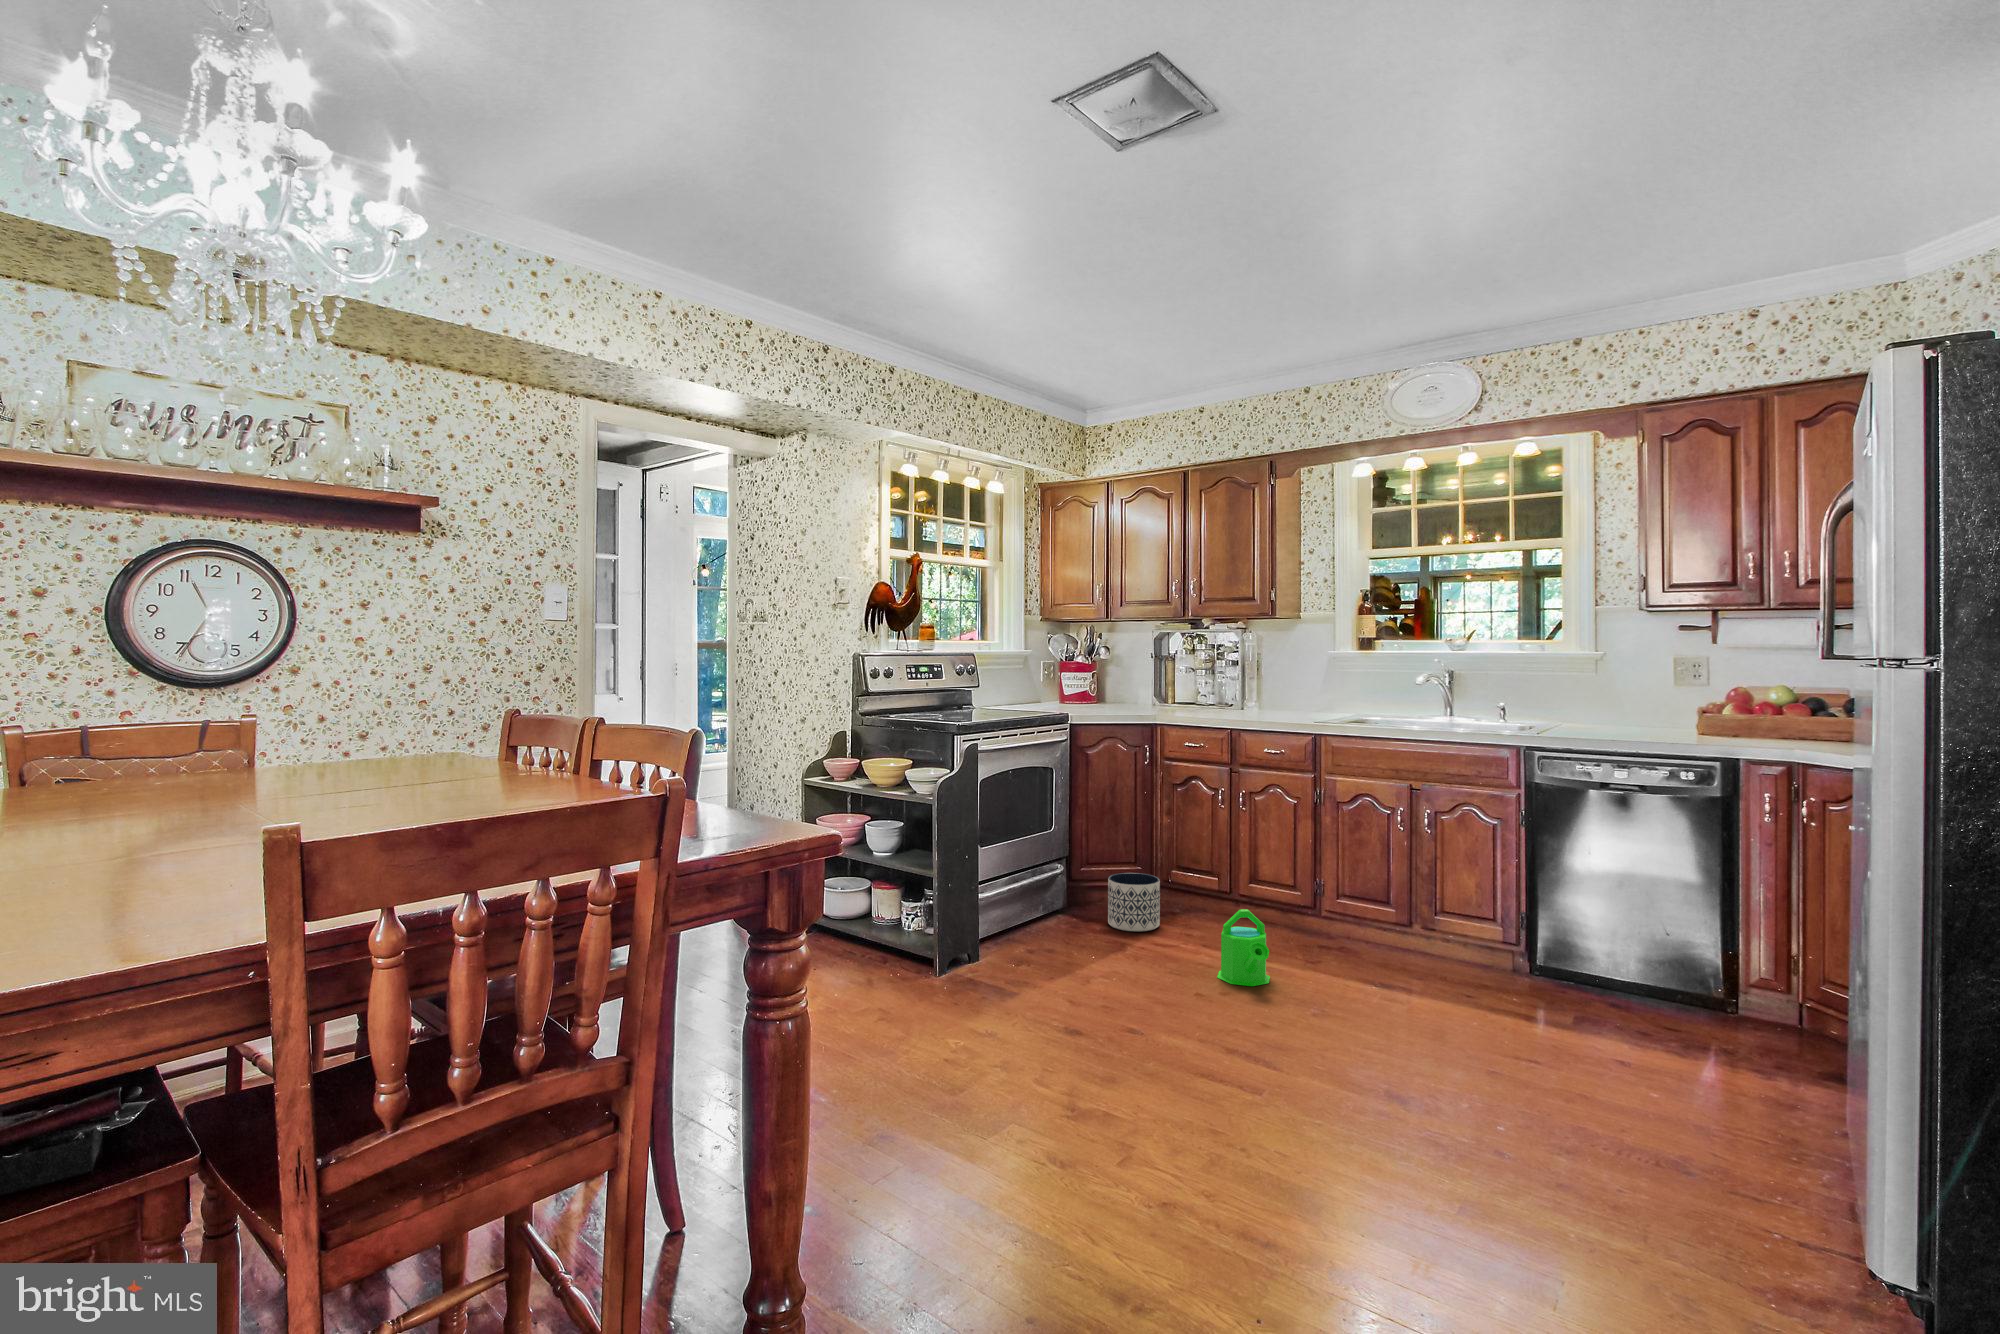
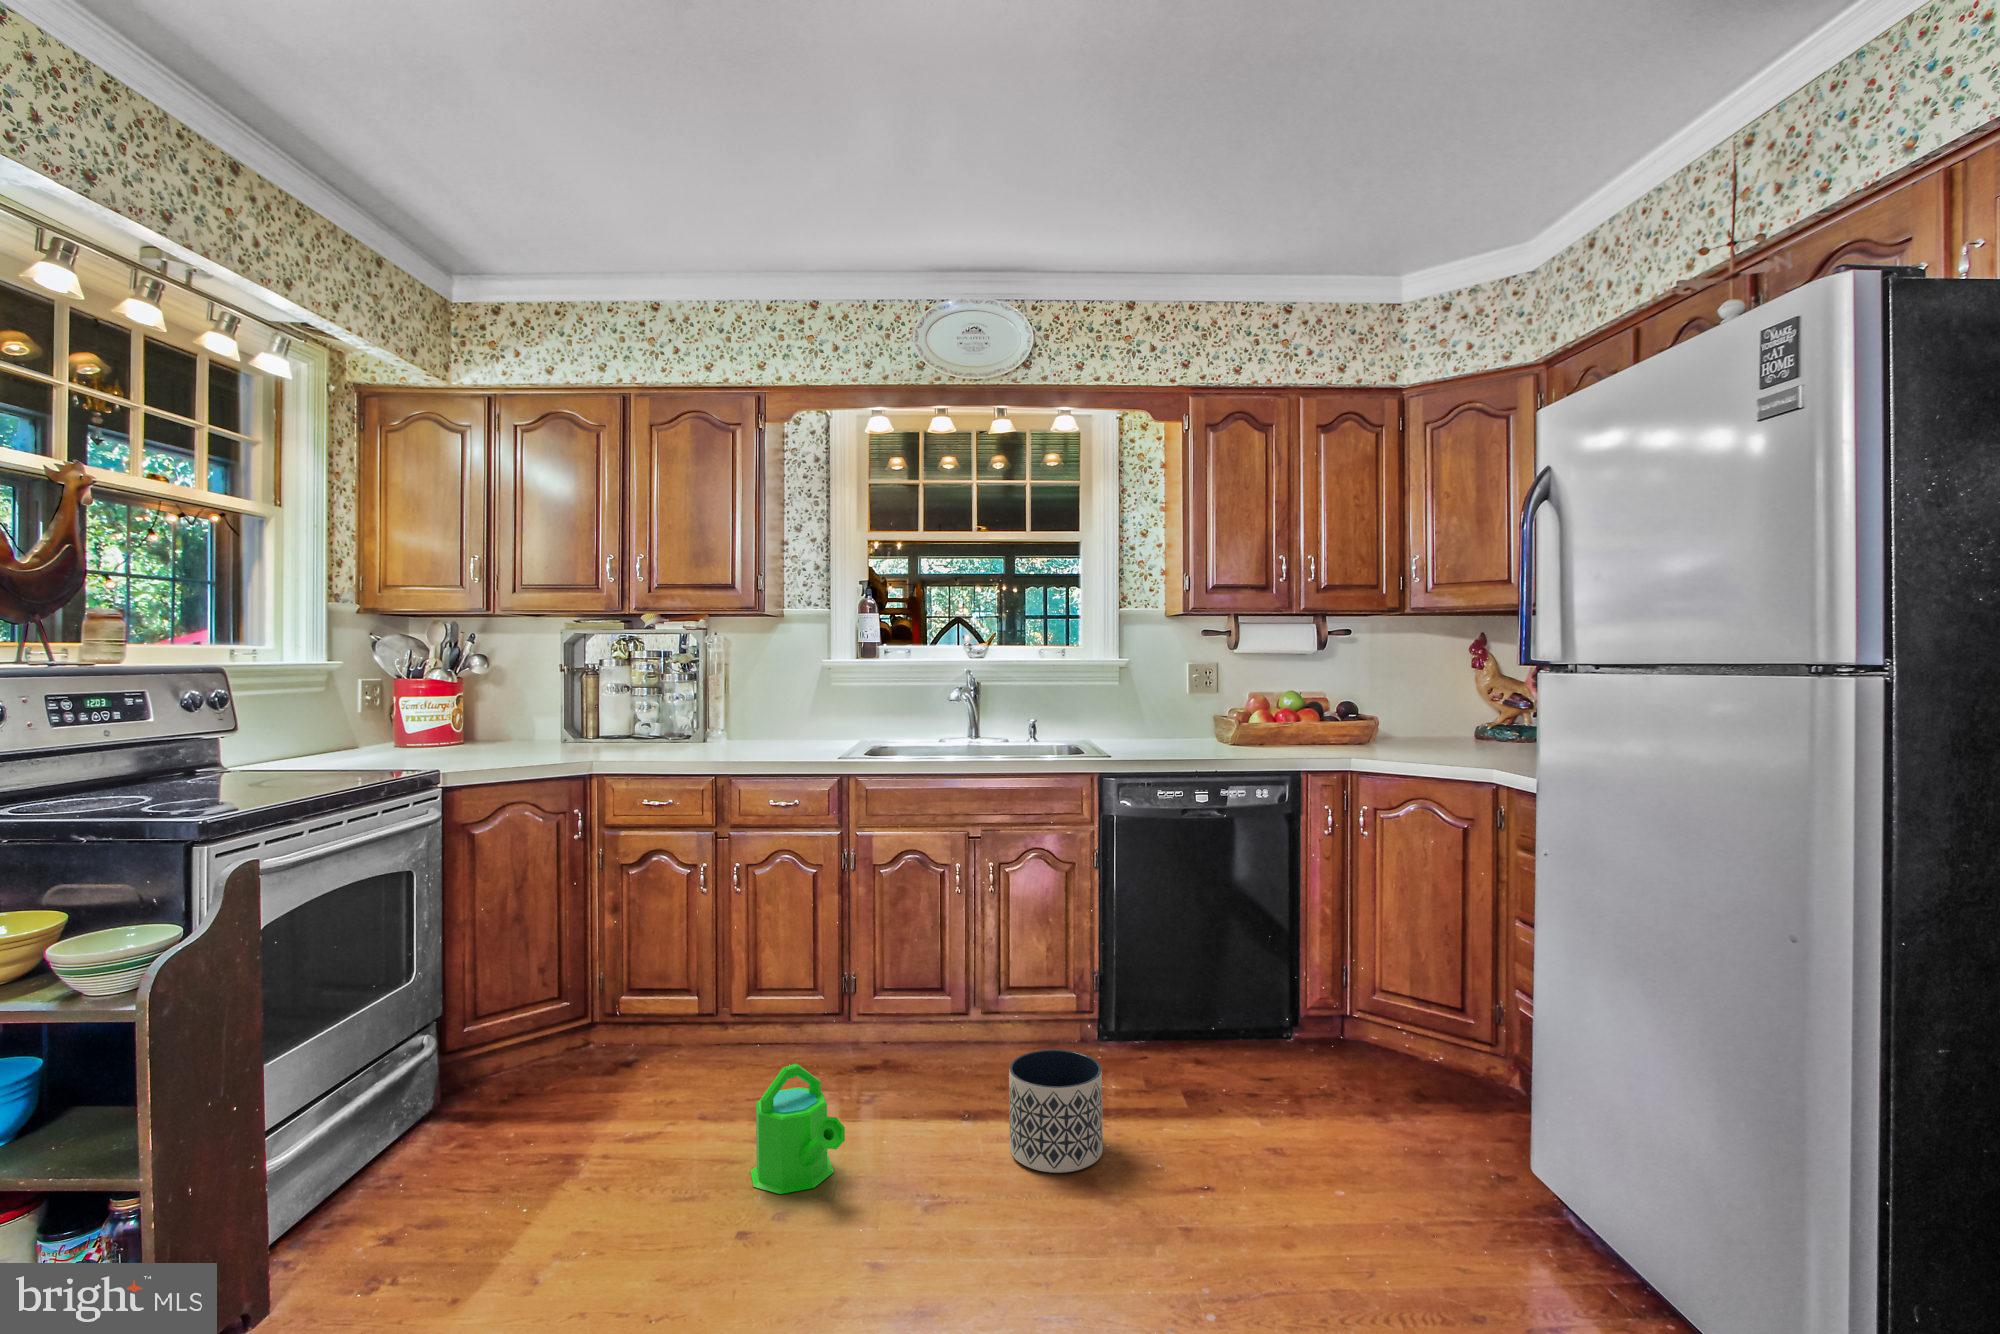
planter: present [1108,873,1160,932] -> present [1009,1050,1103,1173]

